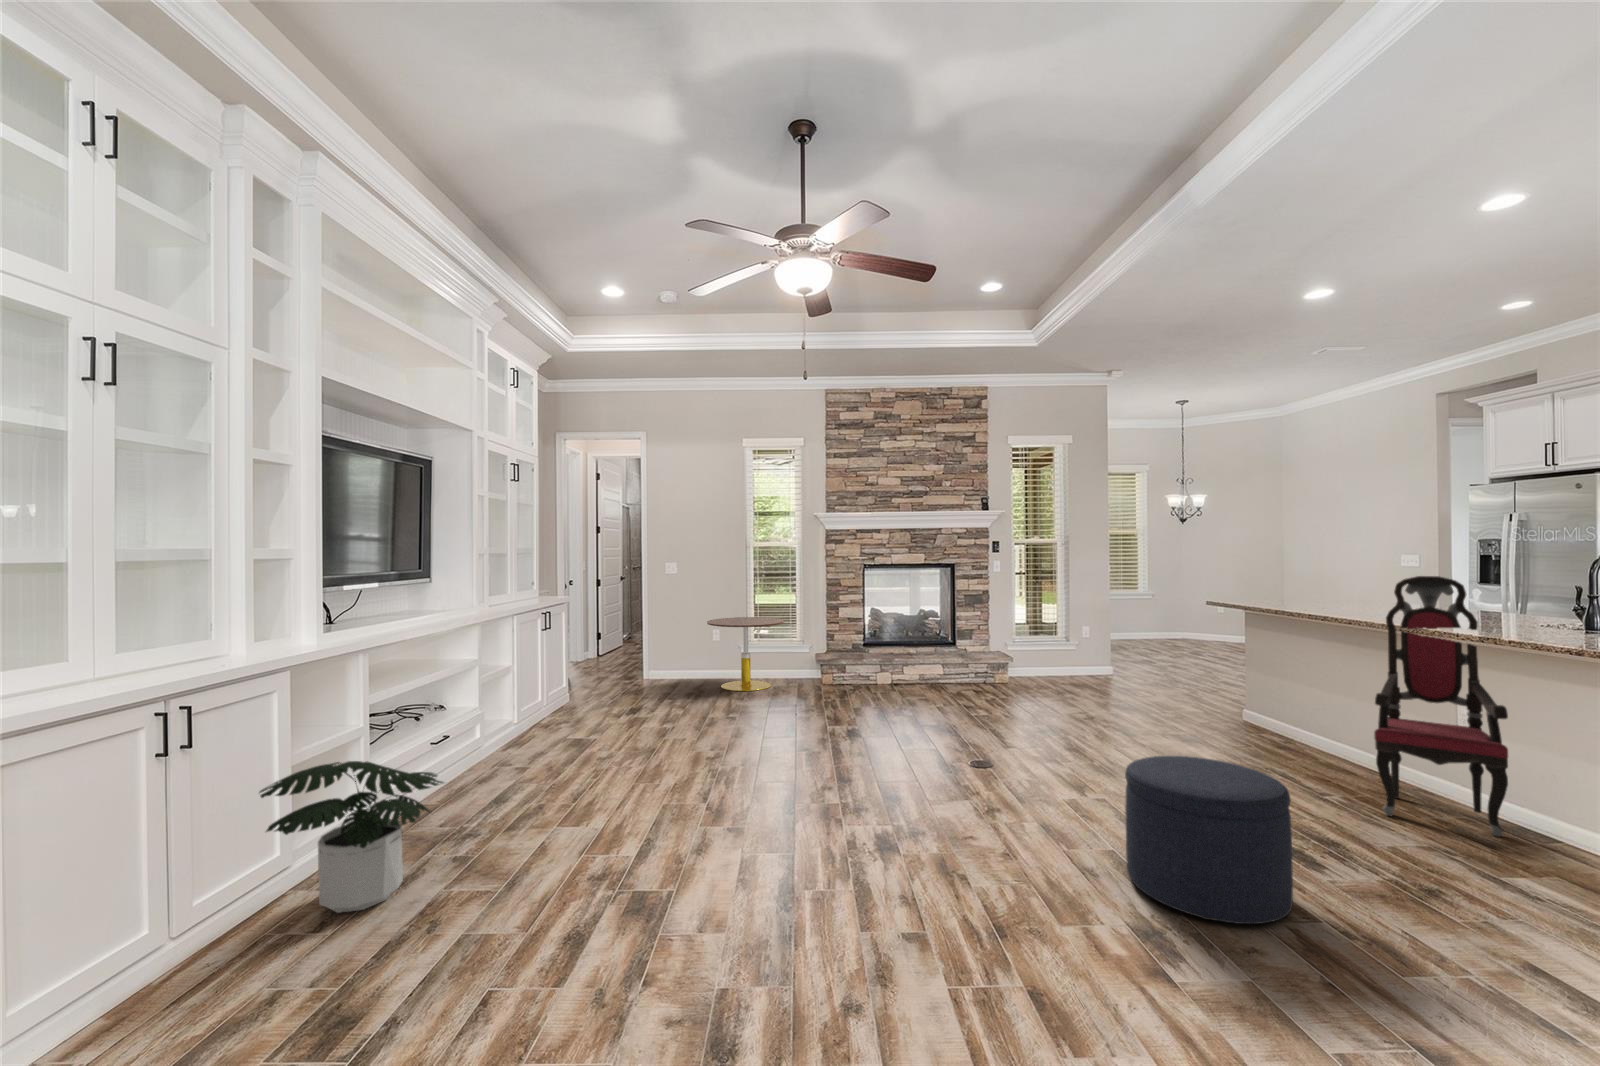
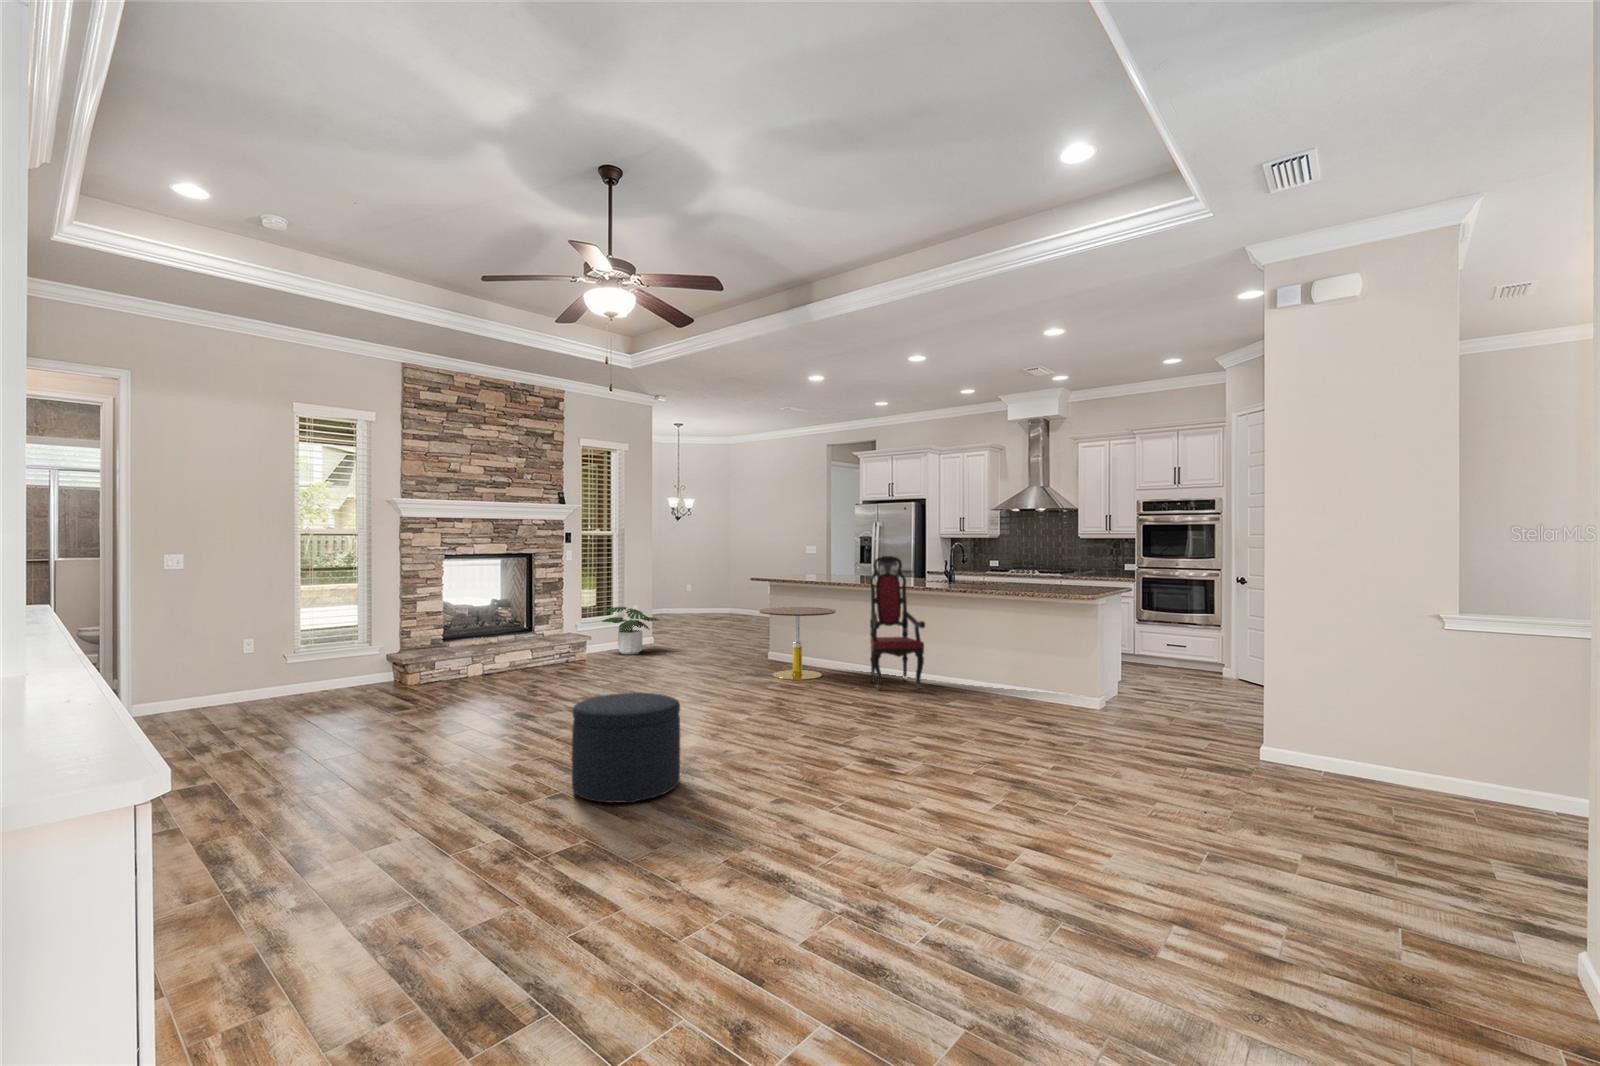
side table: present [707,617,784,691] -> present [759,607,836,680]
ottoman: present [1125,756,1293,924] -> present [572,693,680,803]
potted plant: present [259,761,443,913] -> present [603,607,660,654]

